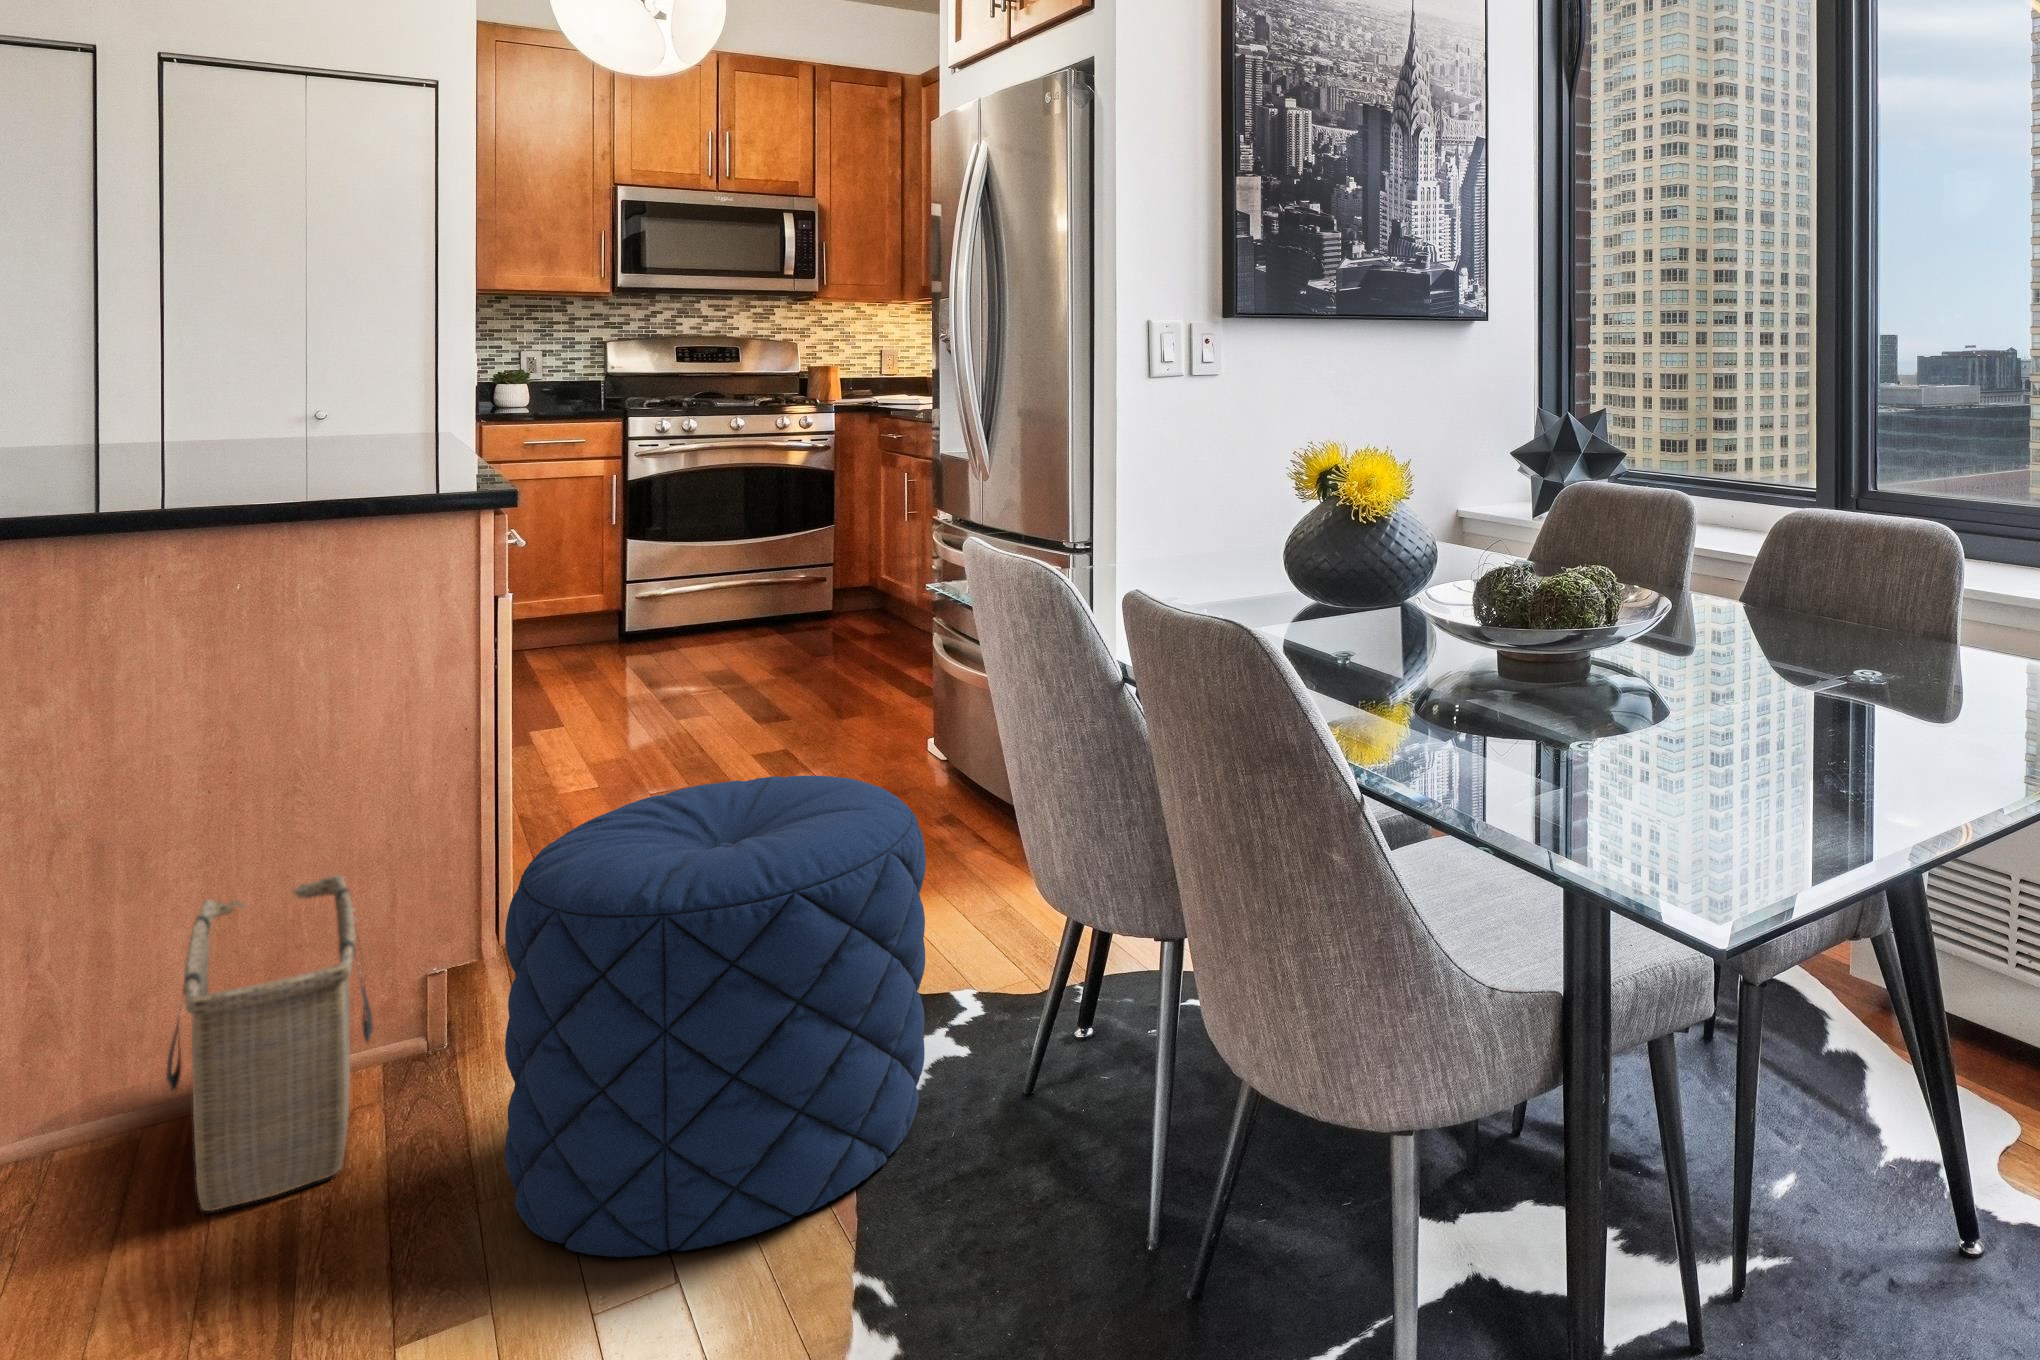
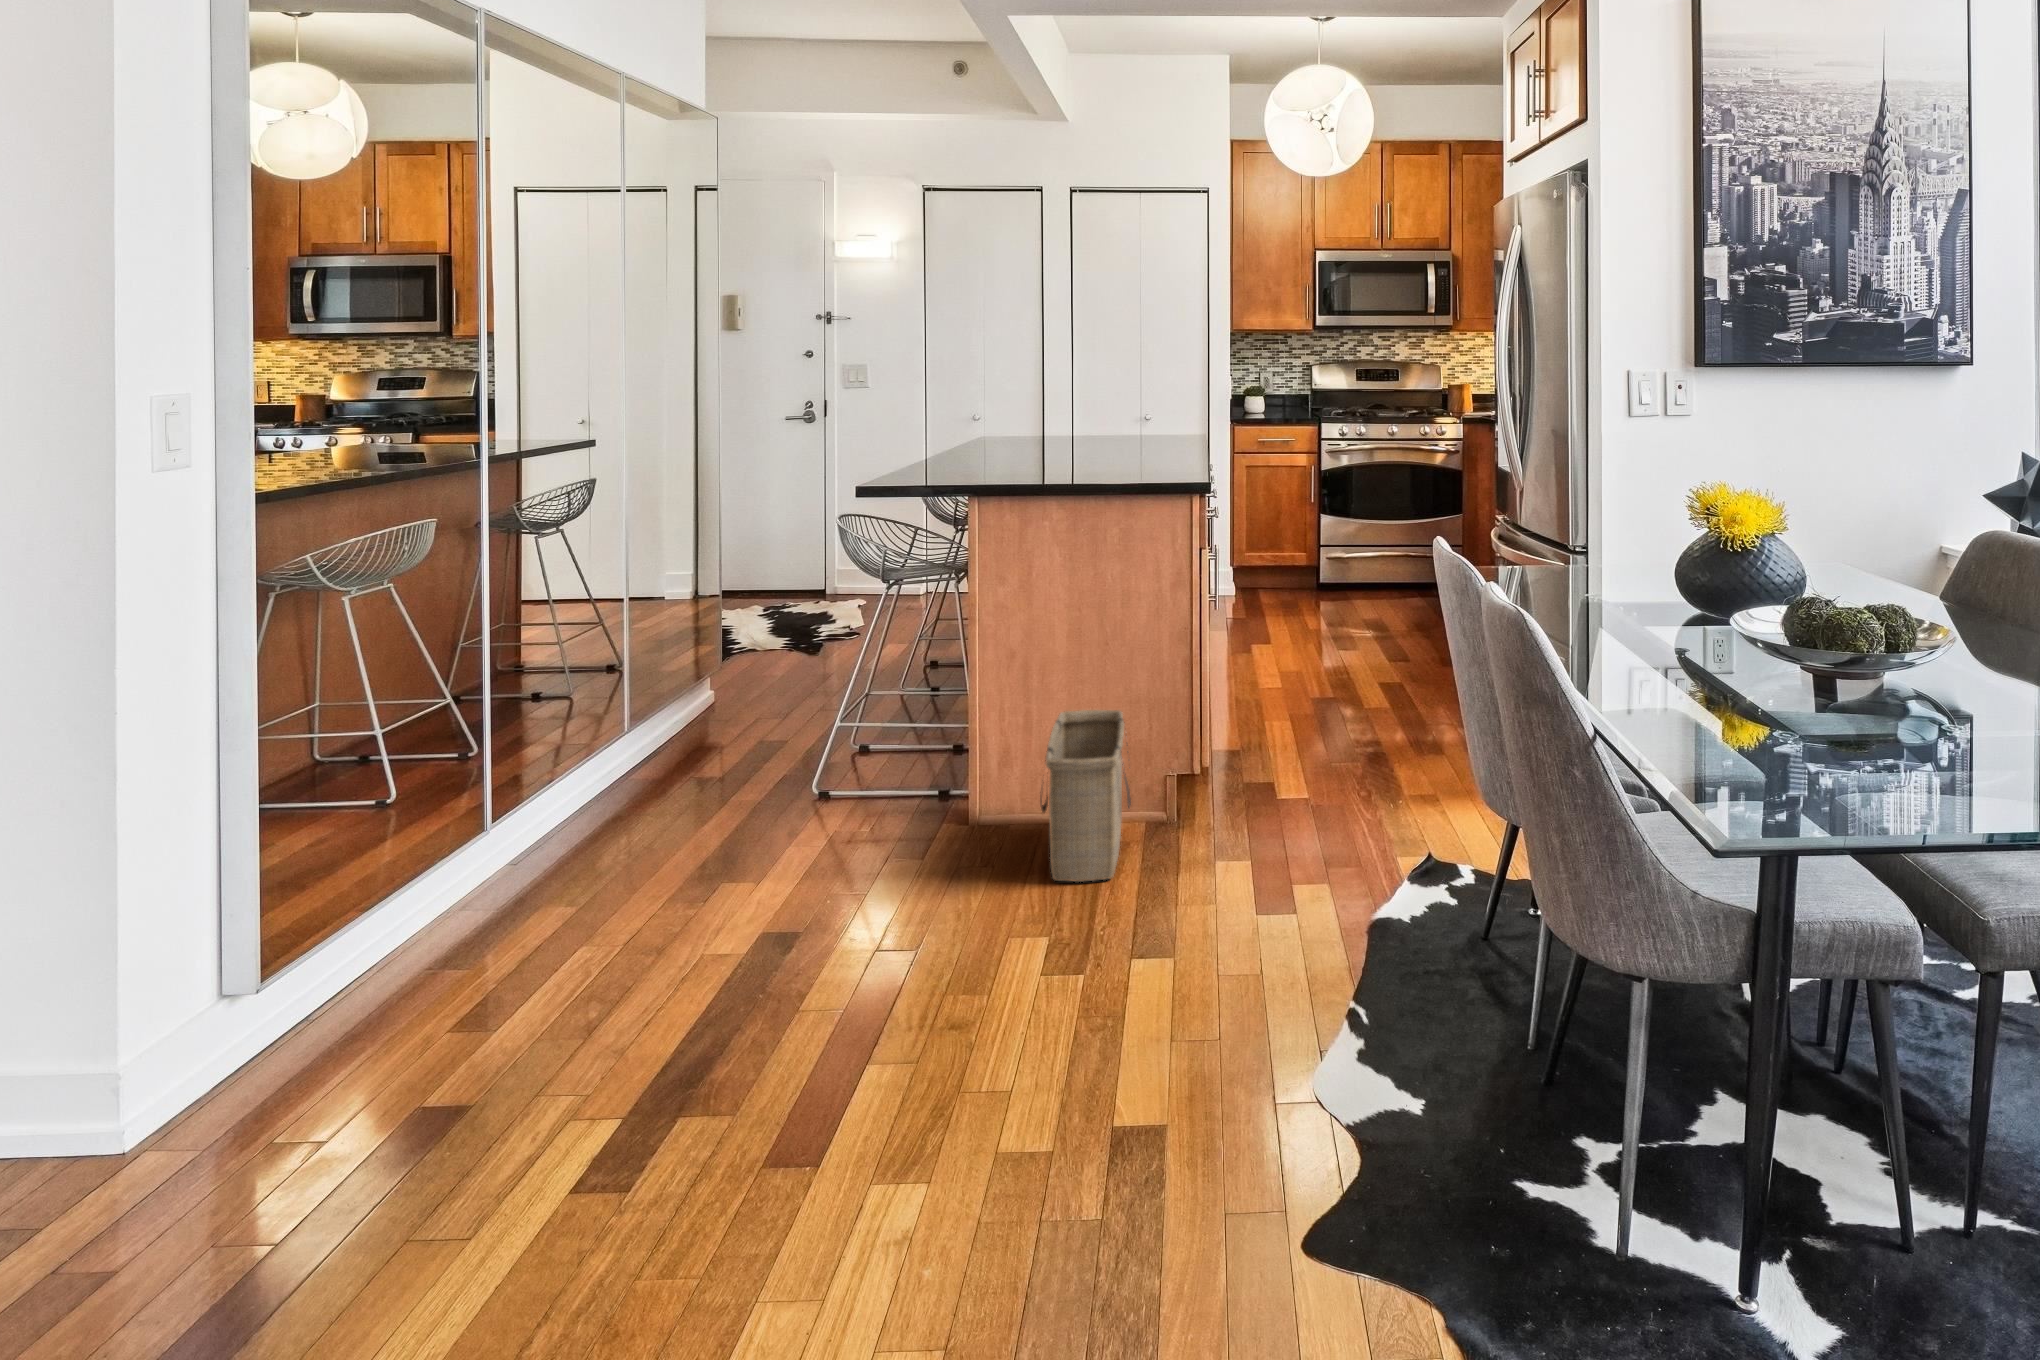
pouf: present [505,776,926,1257] -> none [1184,684,1420,967]

